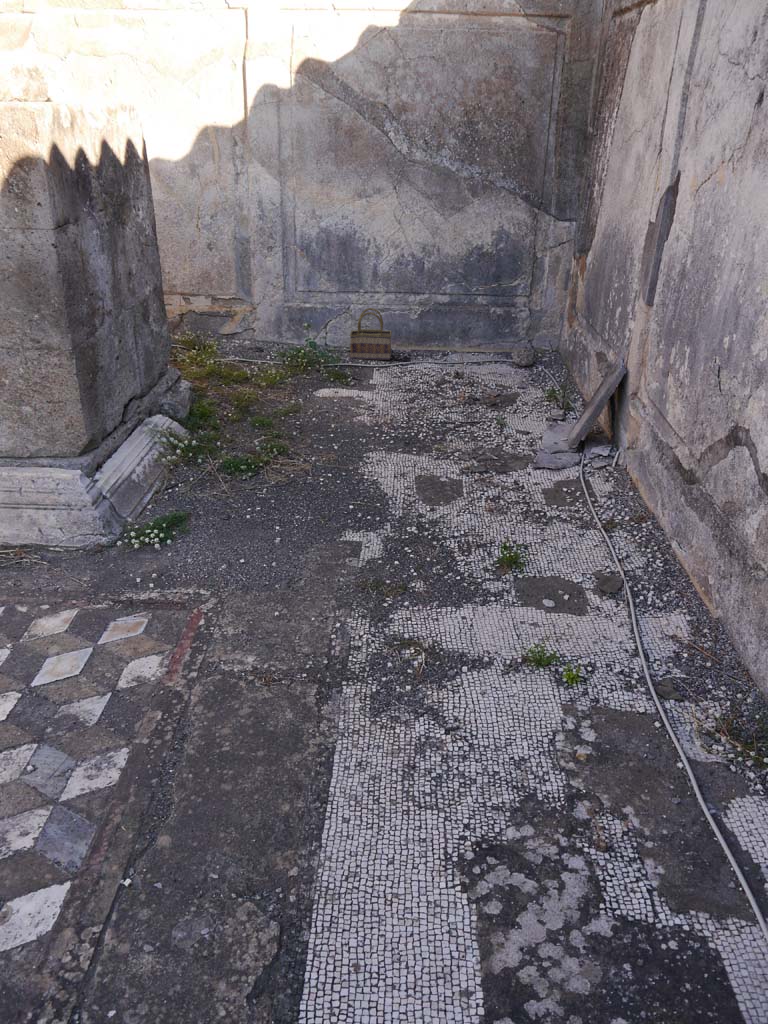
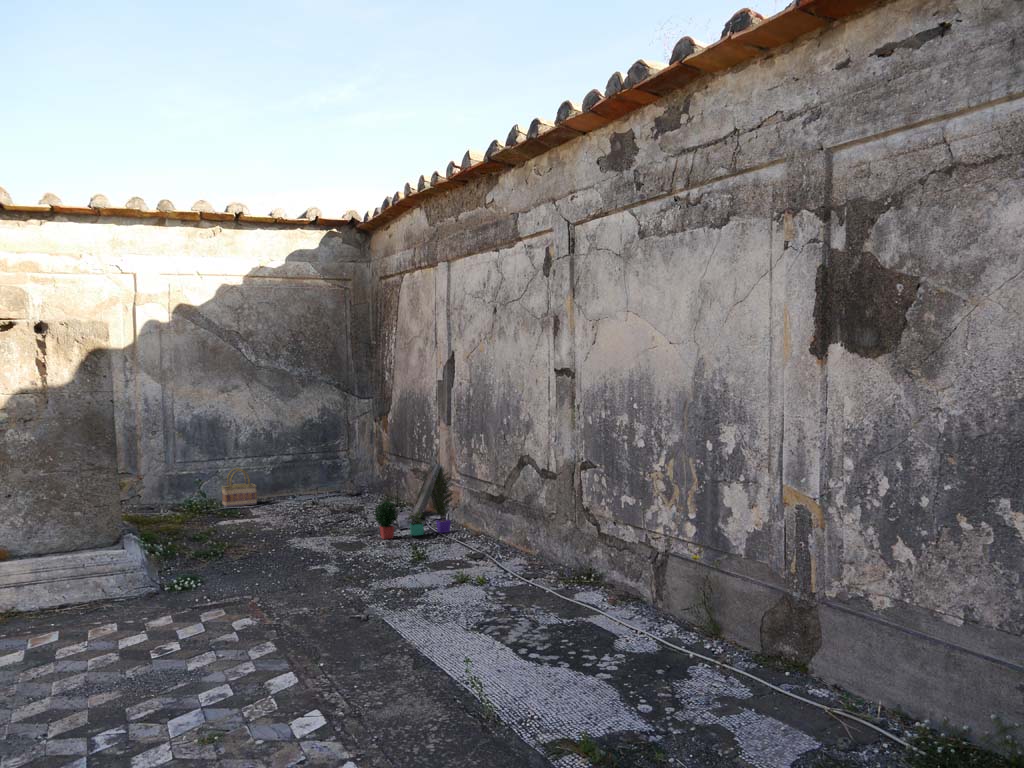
potted plant: none [480,381,635,493] -> present [374,470,453,539]

